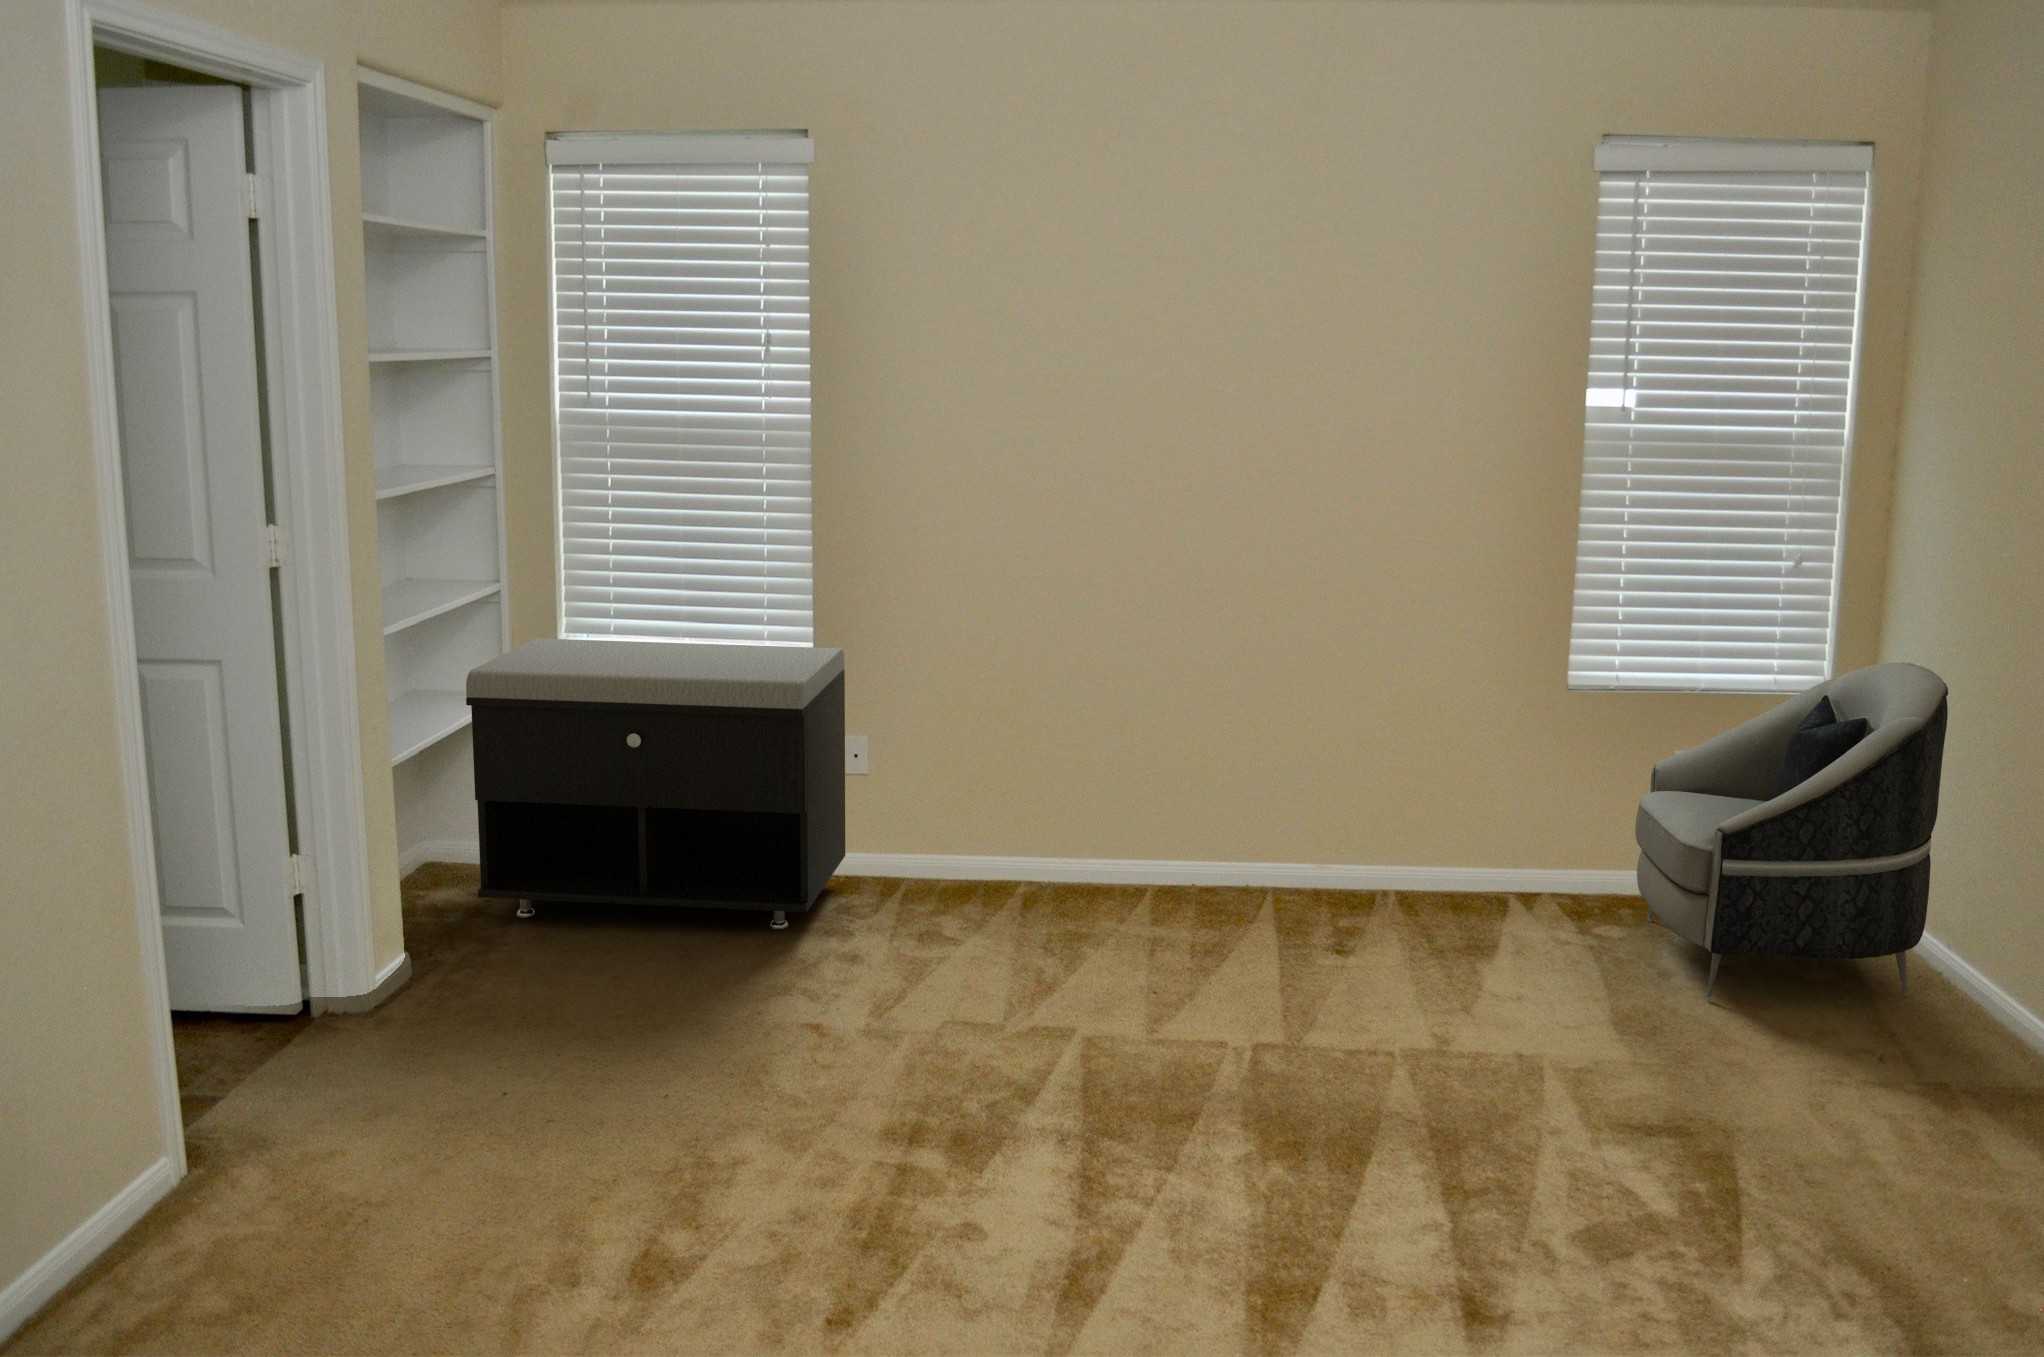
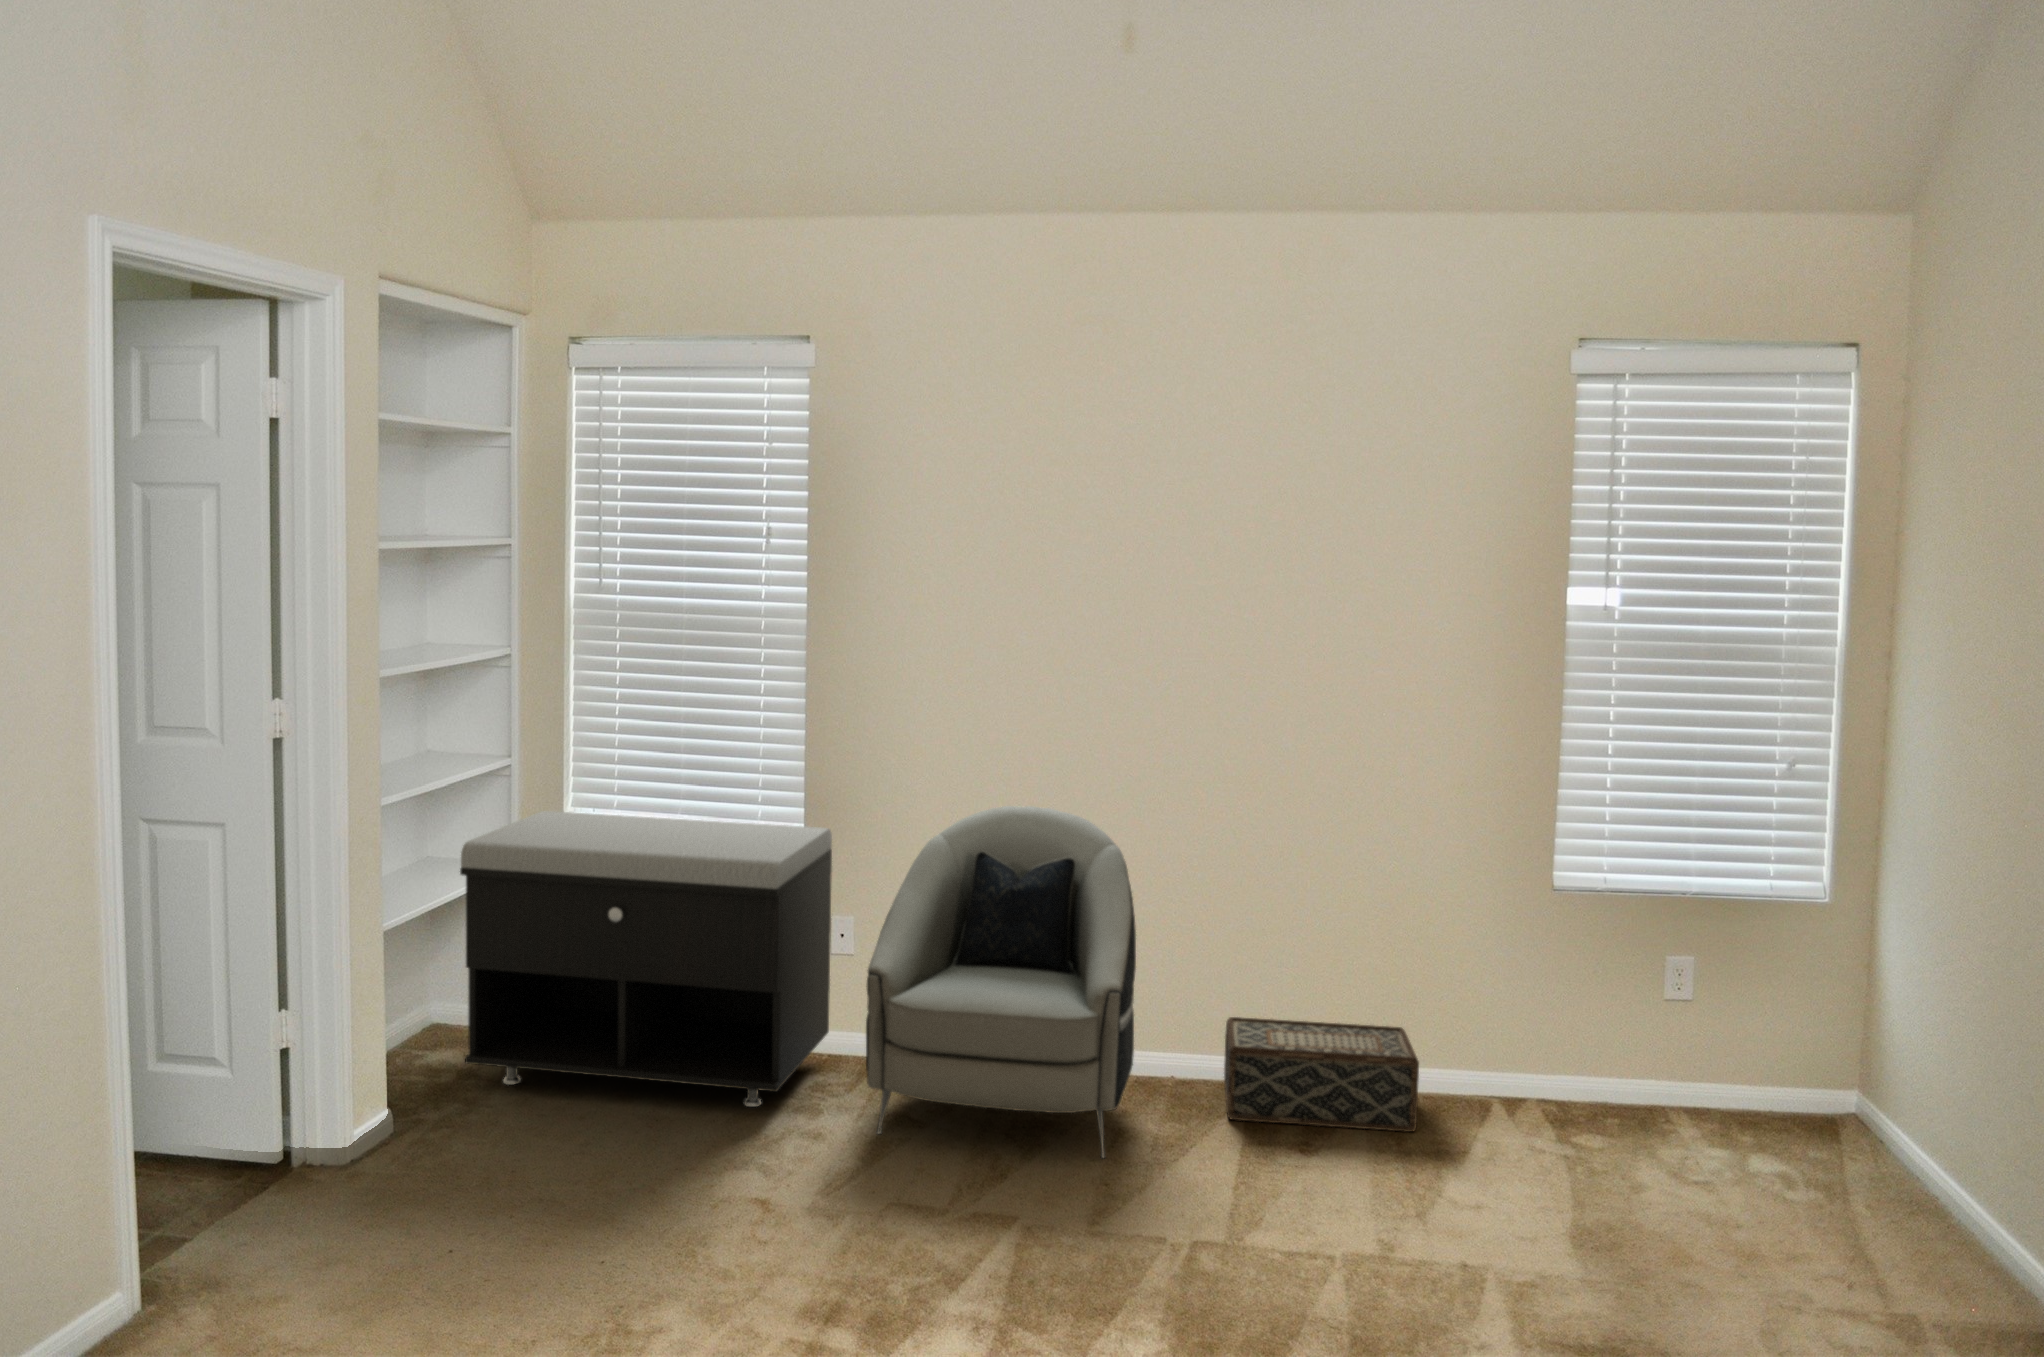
armchair: present [1635,662,1948,1000] -> present [866,806,1136,1158]
woven basket: none [1246,825,1440,927] -> present [1224,1017,1419,1132]

